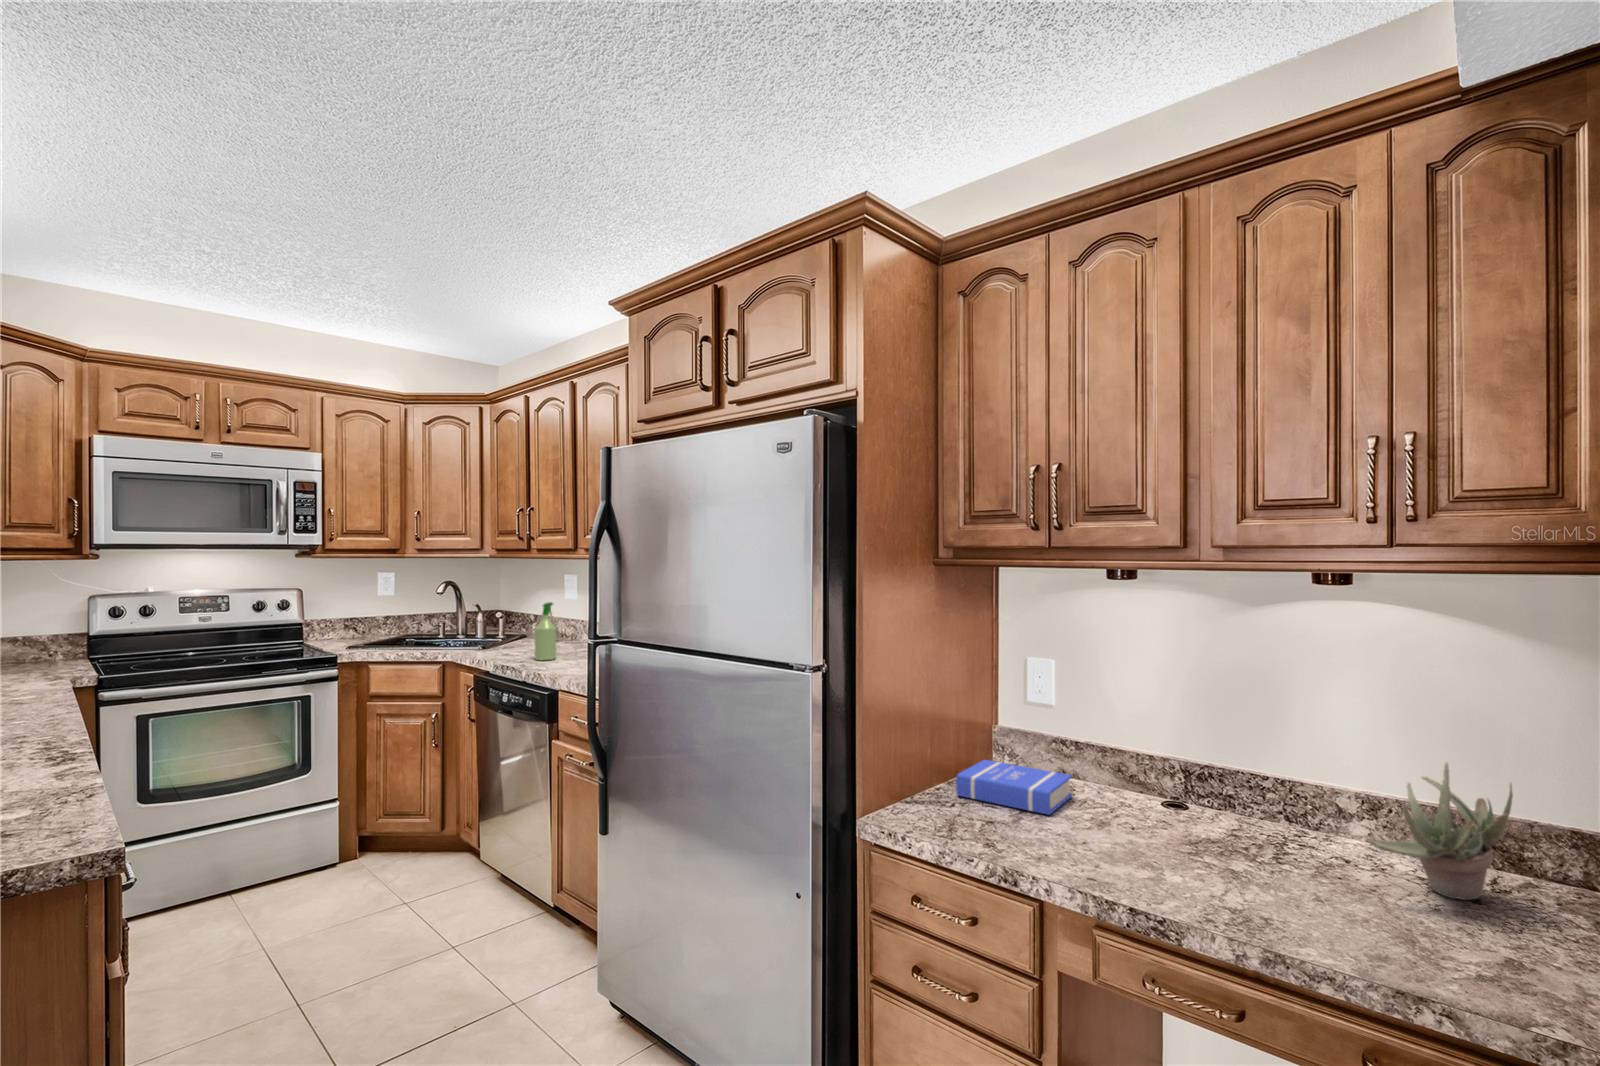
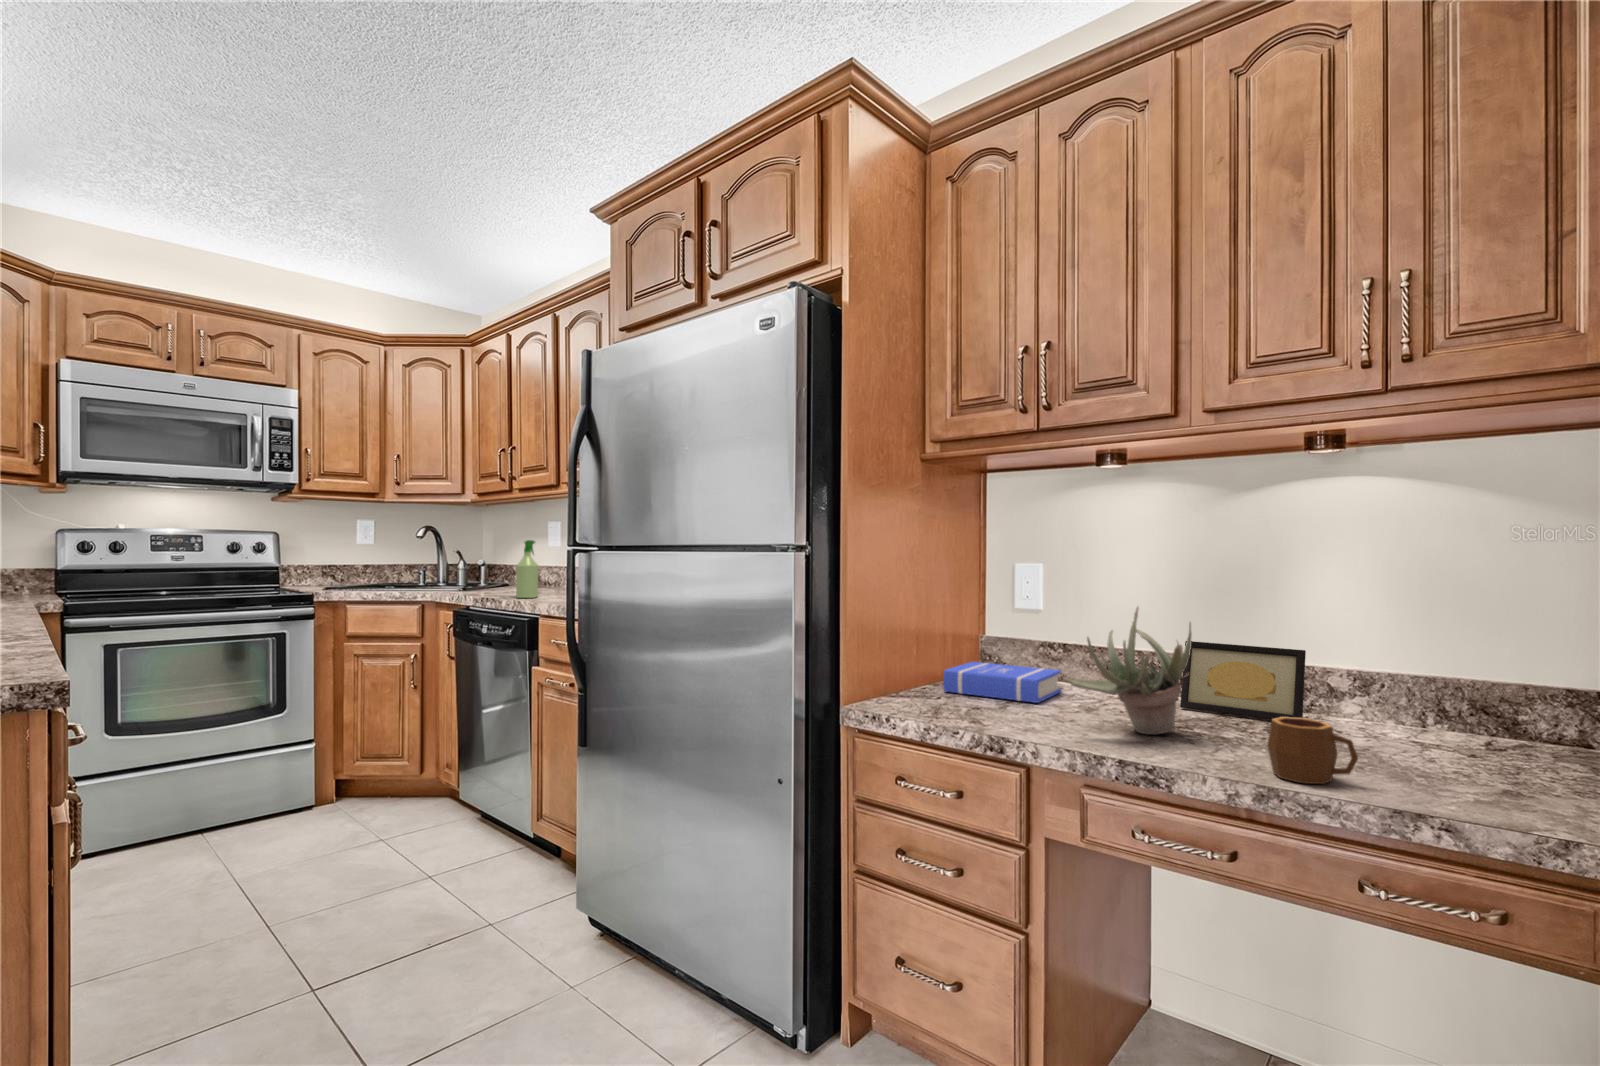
picture frame: none [1190,755,1313,850] -> present [1180,641,1306,720]
succulent plant: present [1365,763,1513,900] -> present [1064,607,1191,734]
mug: none [1276,873,1365,948] -> present [1268,717,1358,784]

